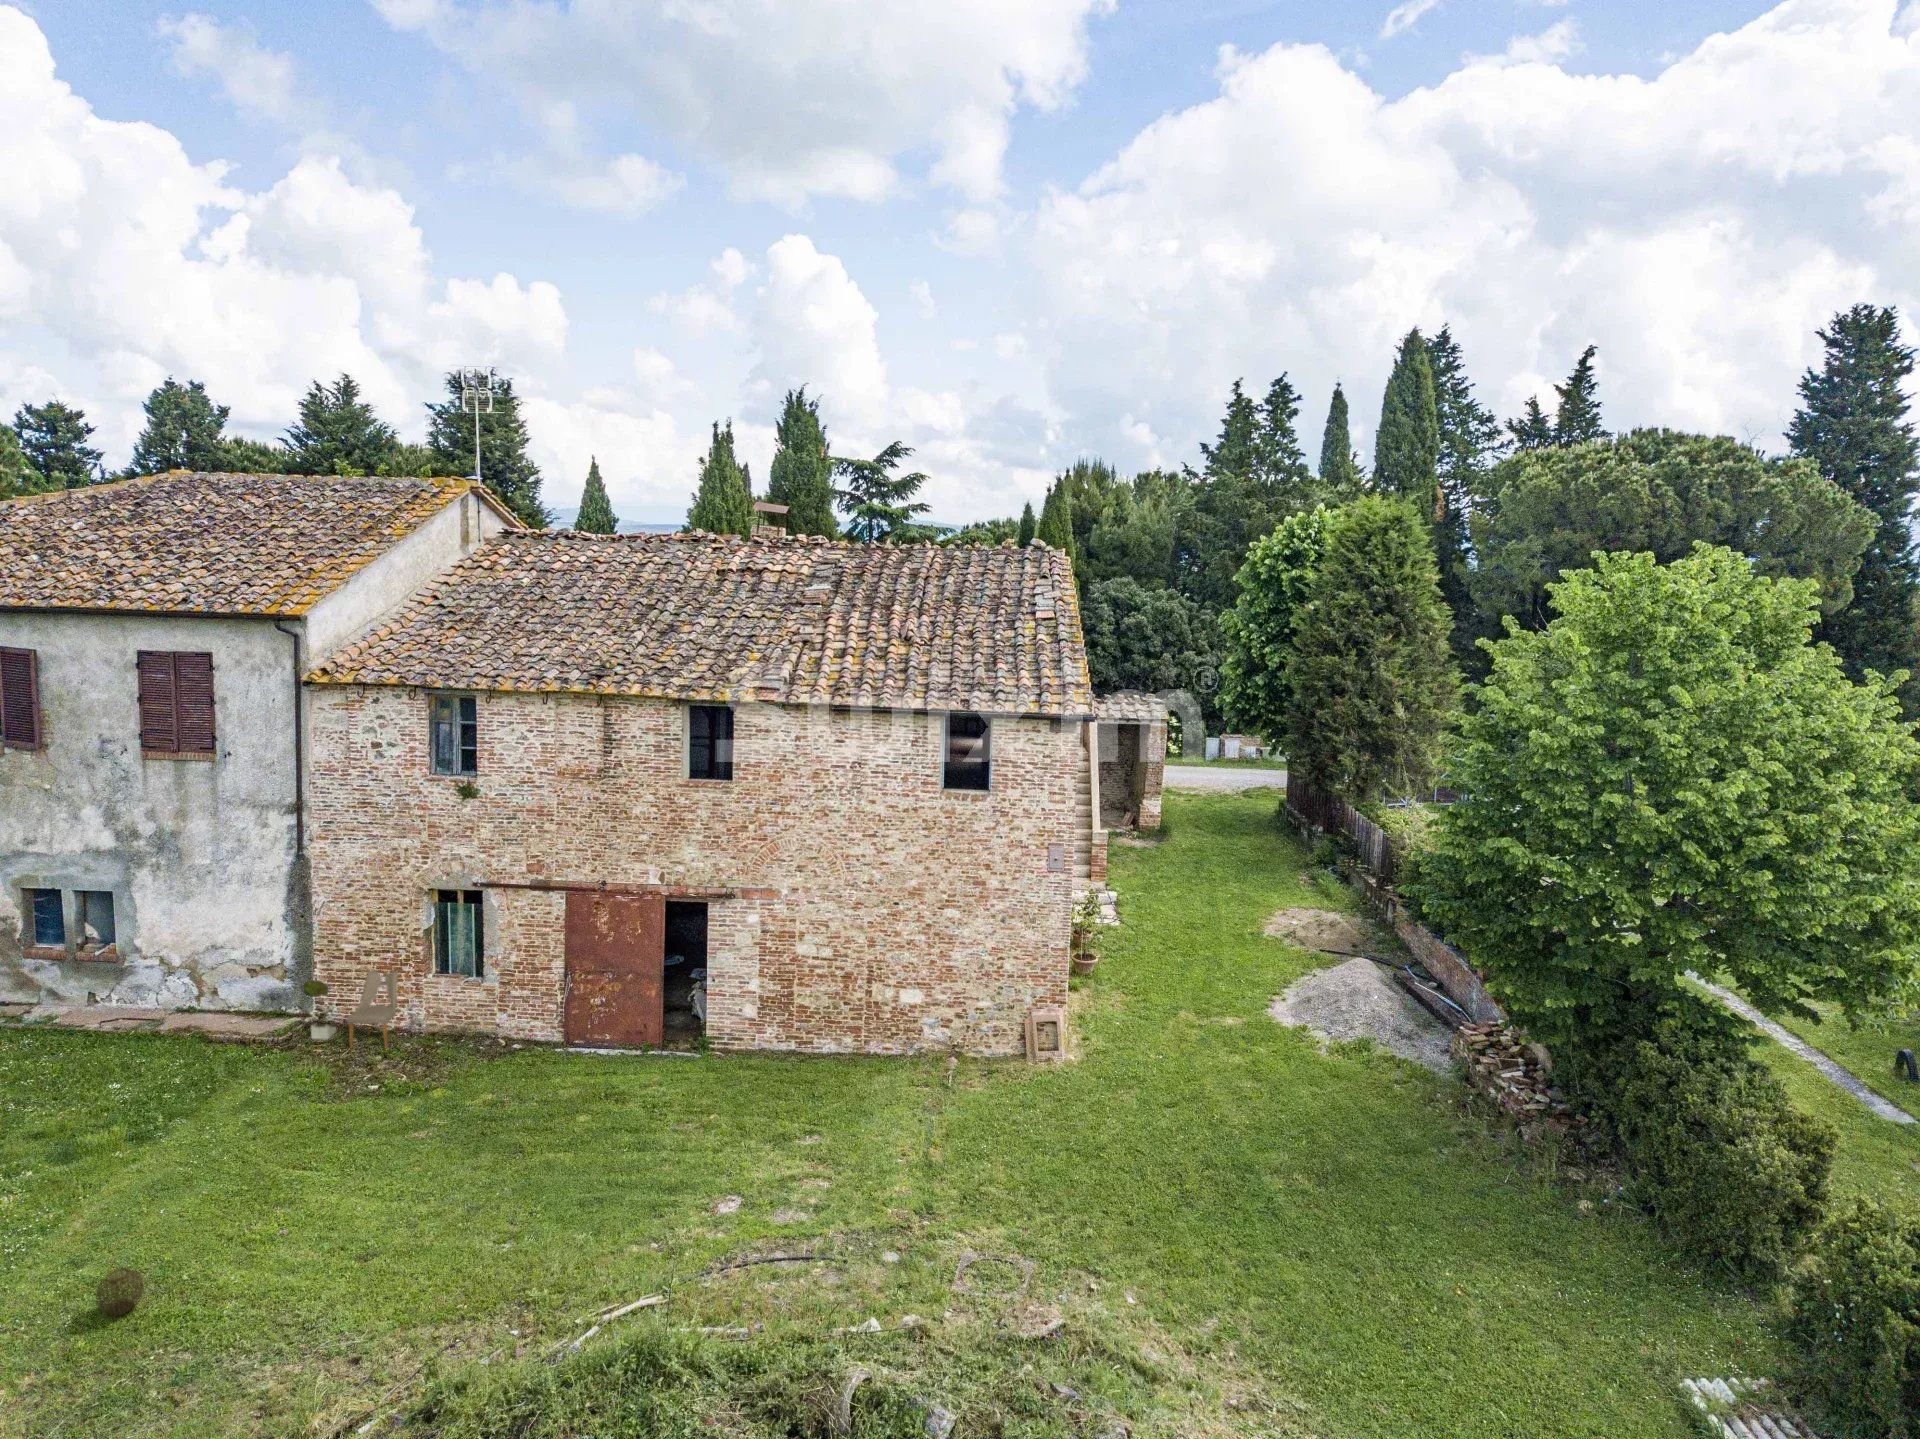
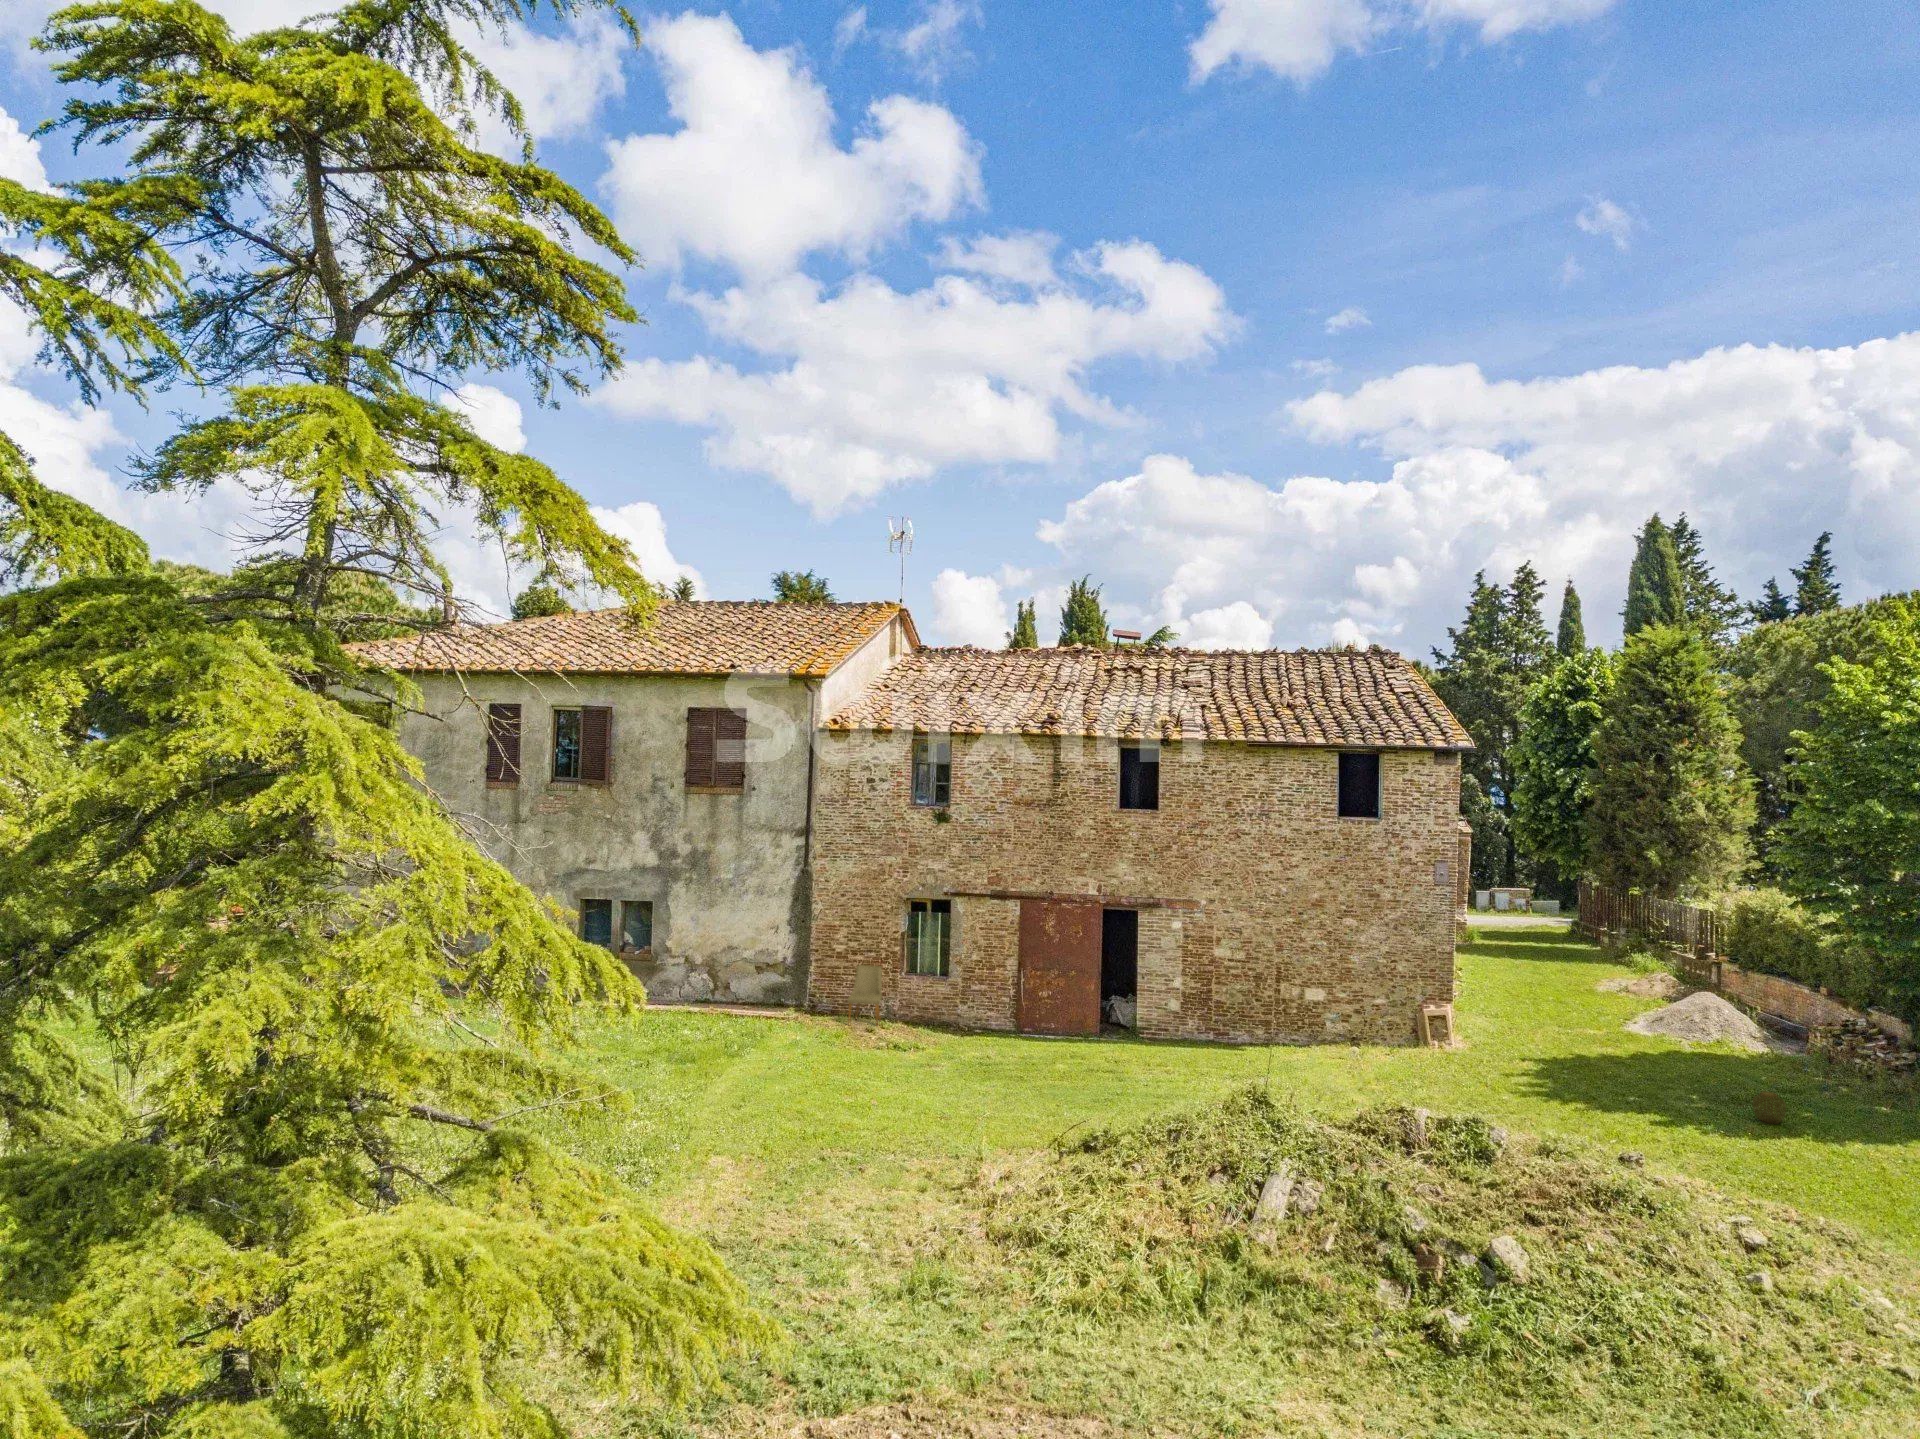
potted tree: present [303,980,336,1039] -> none [809,970,829,1021]
woven basket: present [96,1268,143,1316] -> present [1753,1091,1786,1124]

